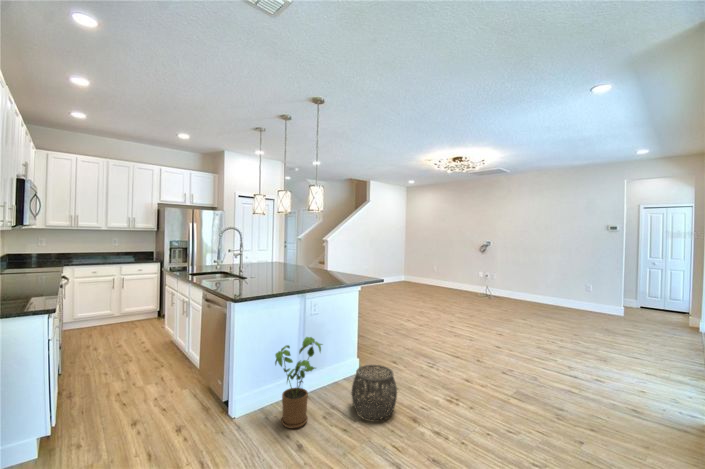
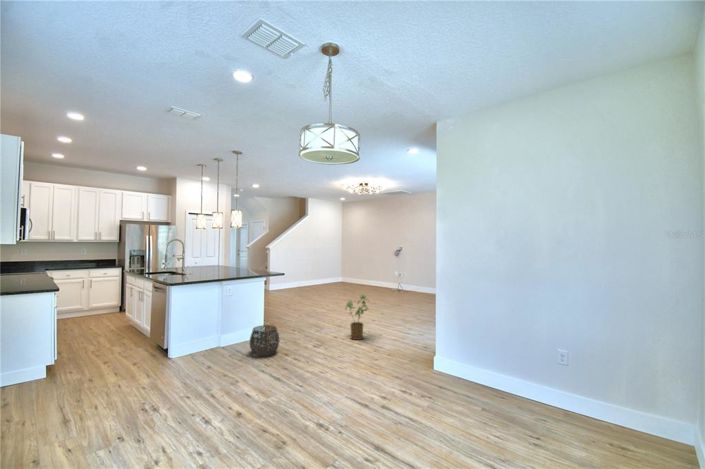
house plant: present [275,337,322,428] -> present [347,295,368,340]

